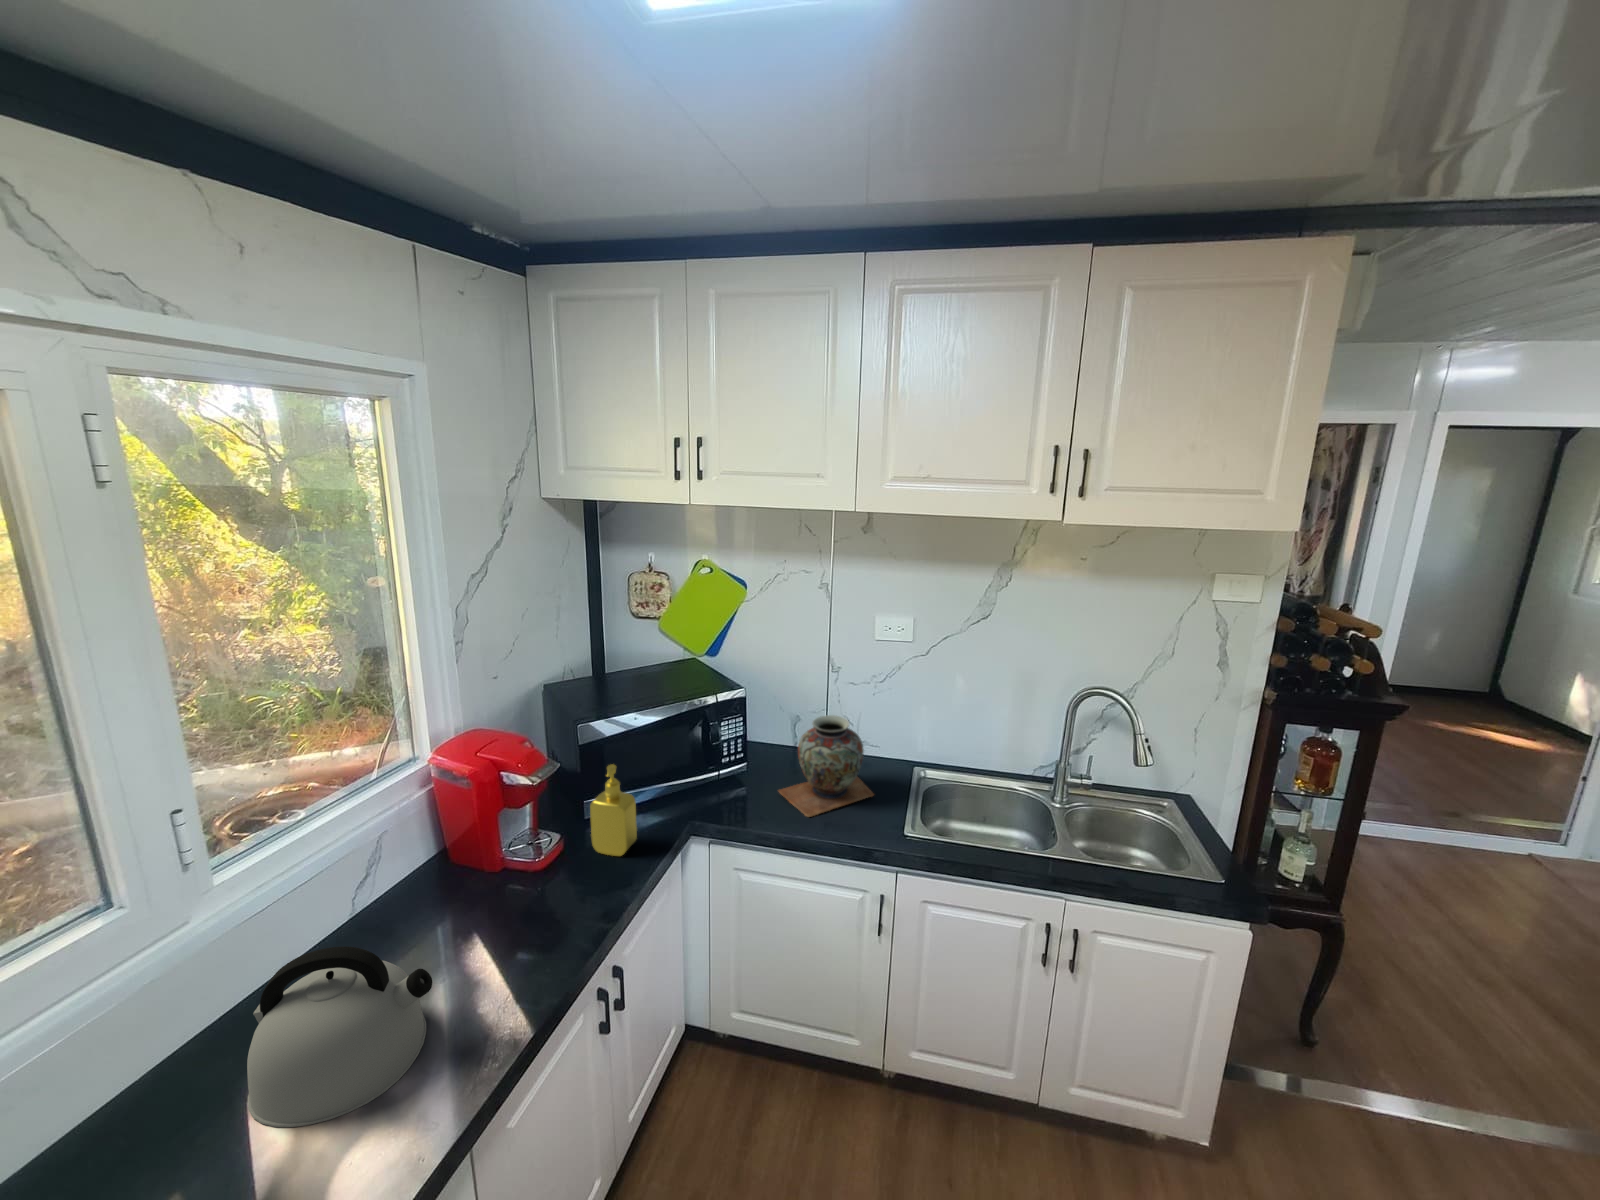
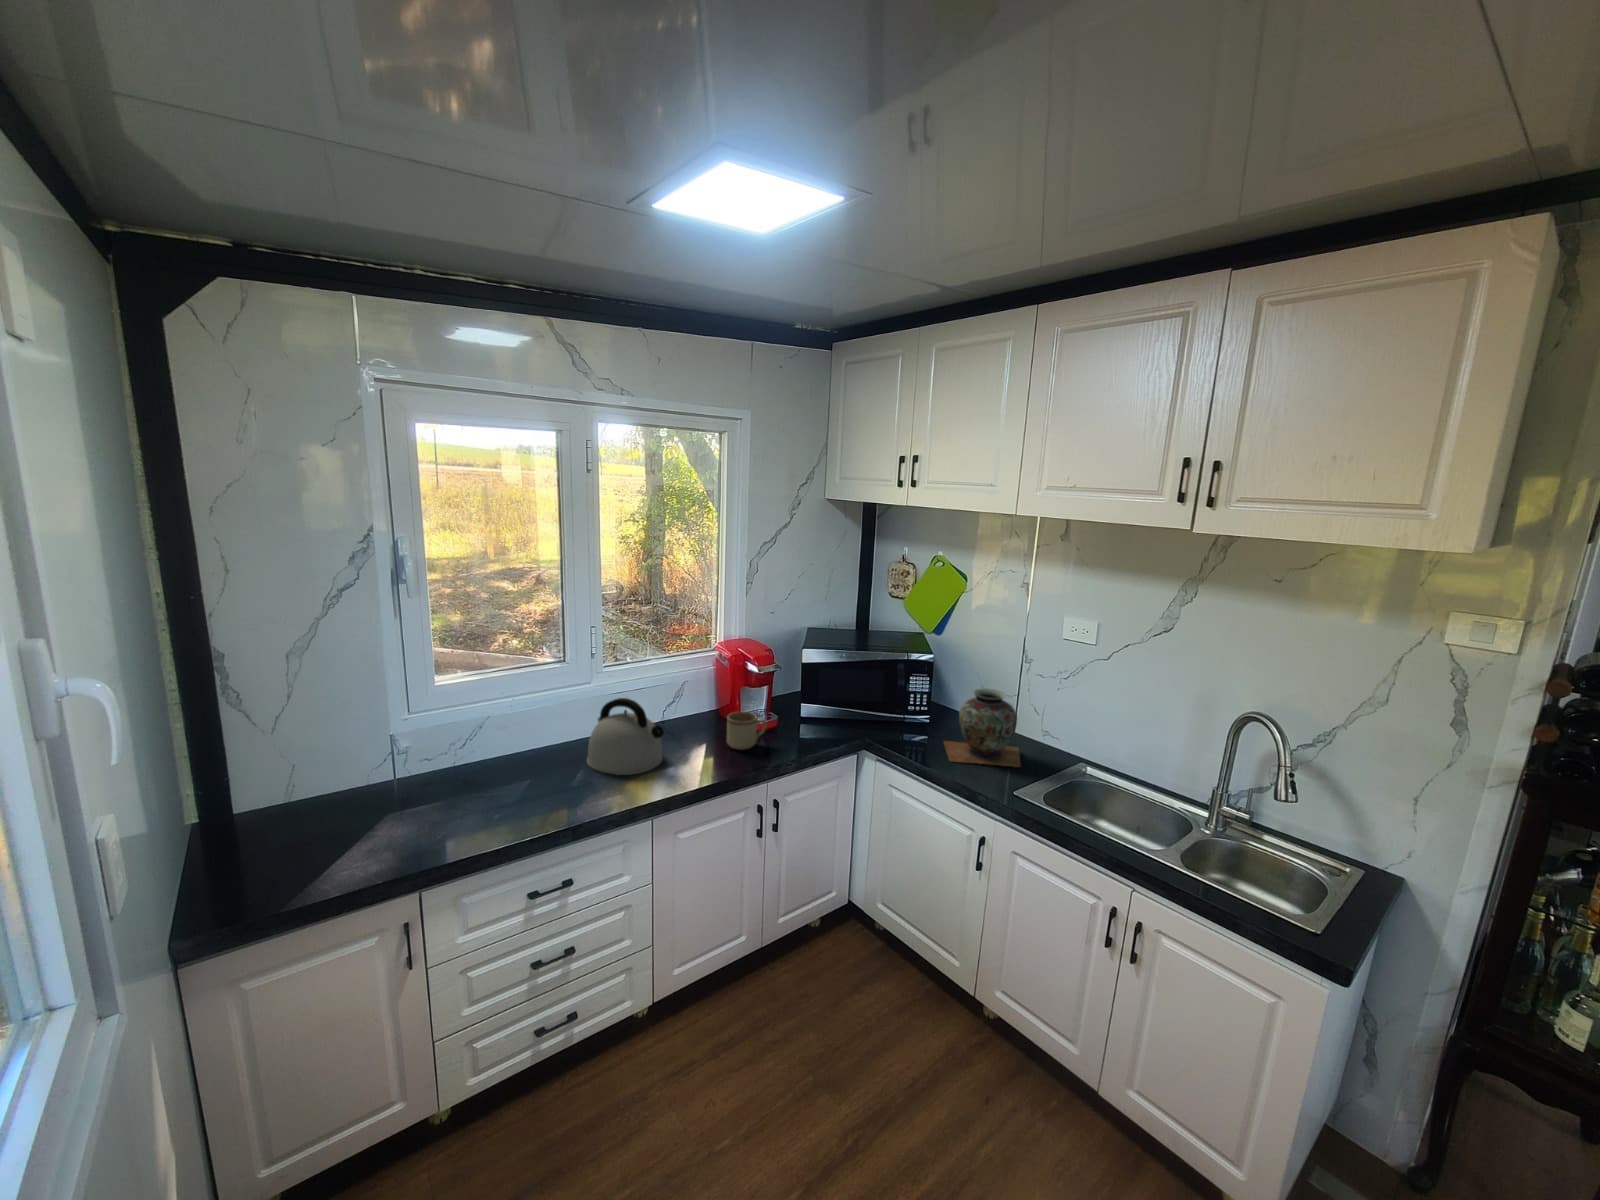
soap dispenser: present [590,764,637,856] -> none [794,675,823,739]
mug: none [508,857,571,926] -> present [727,712,766,750]

